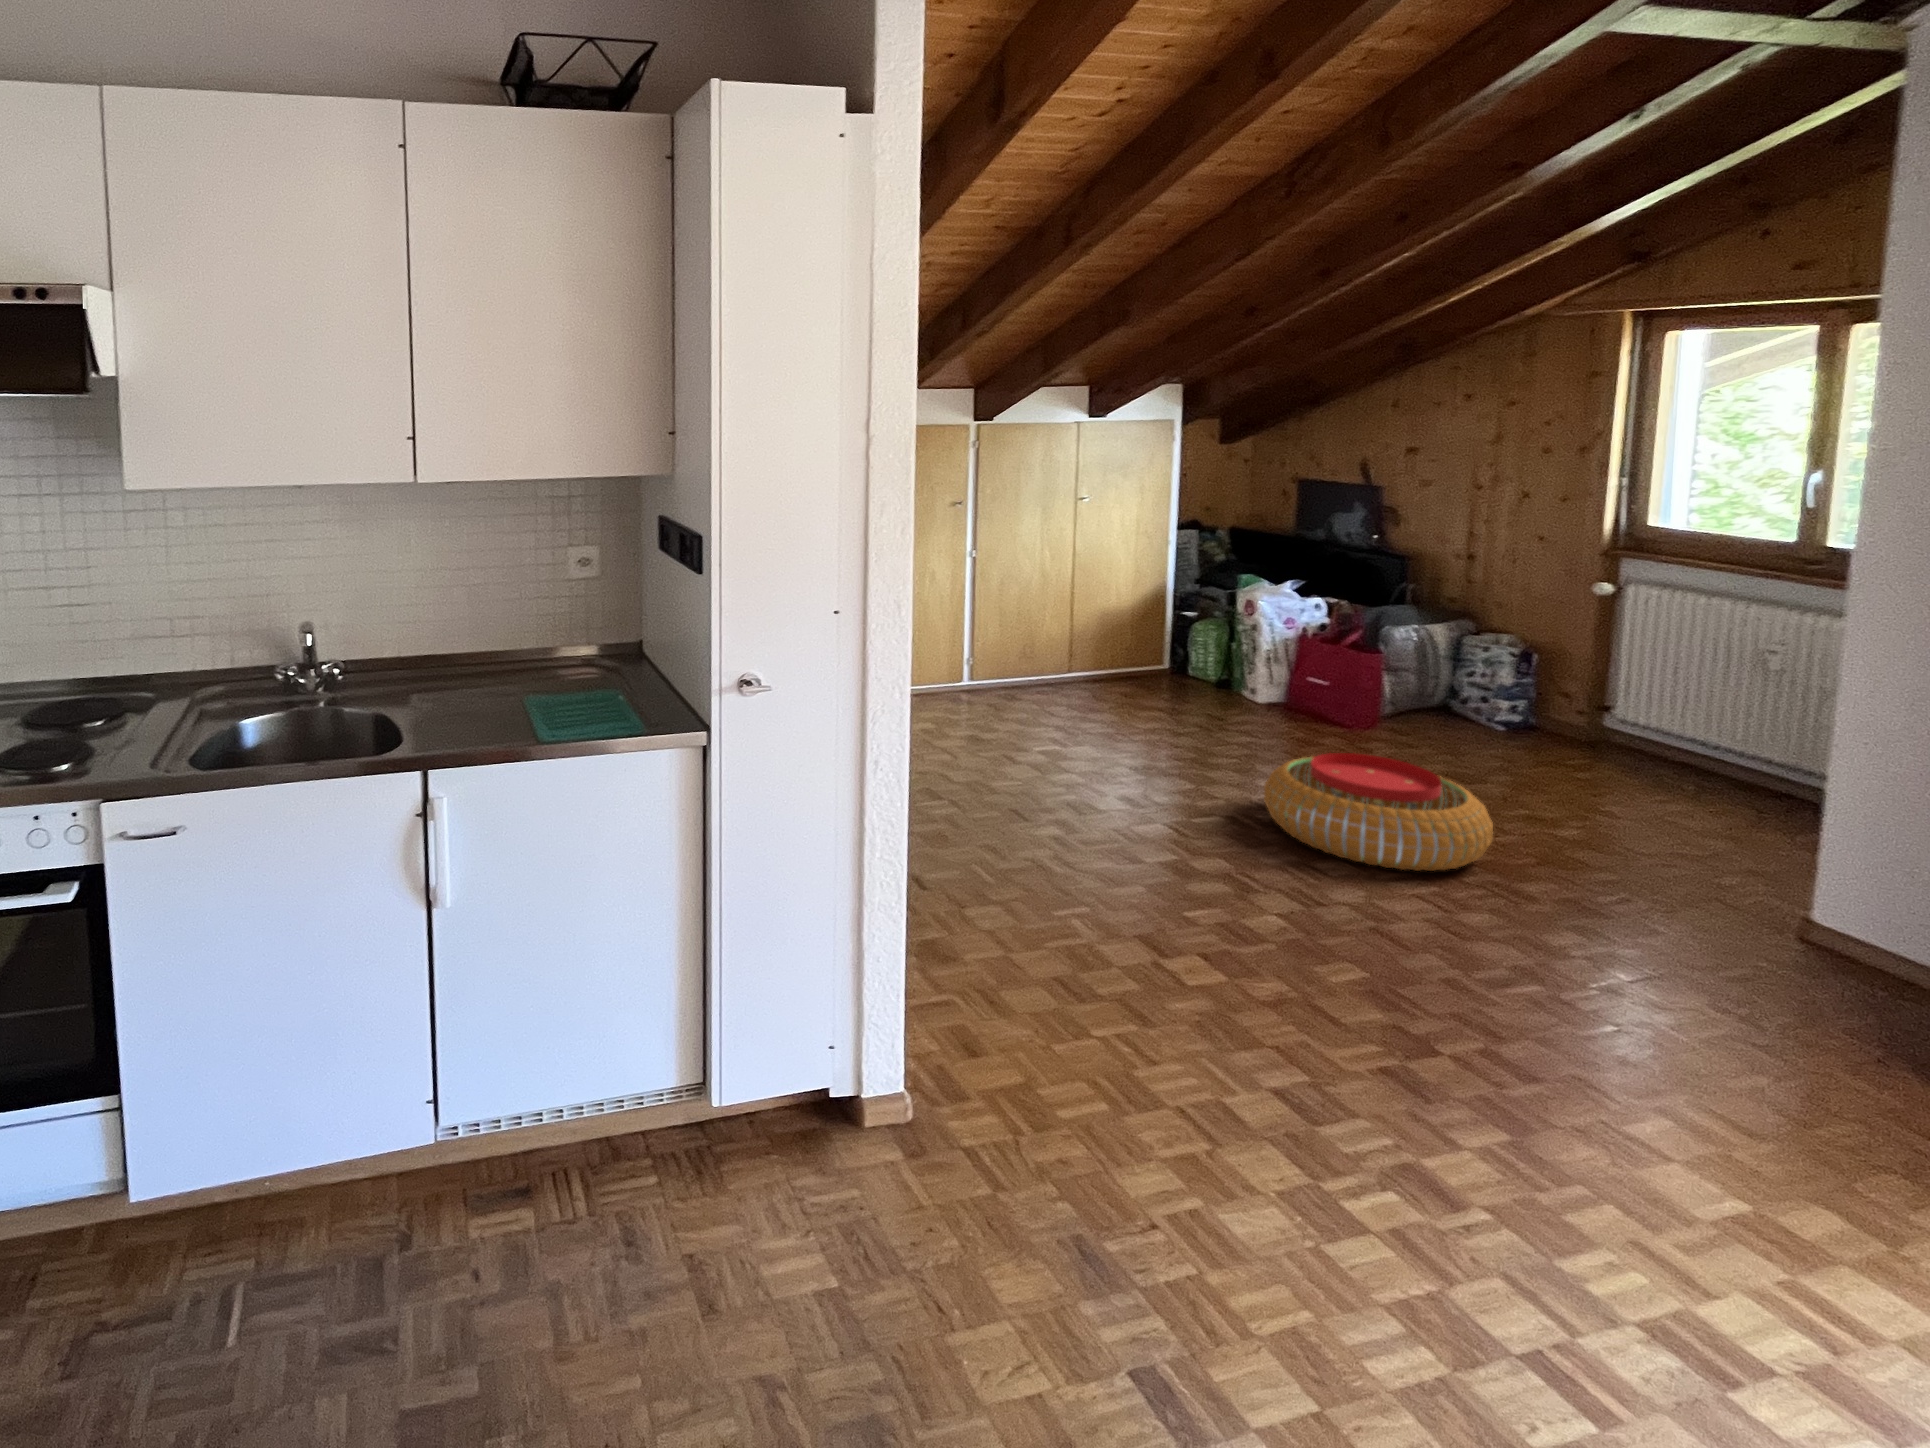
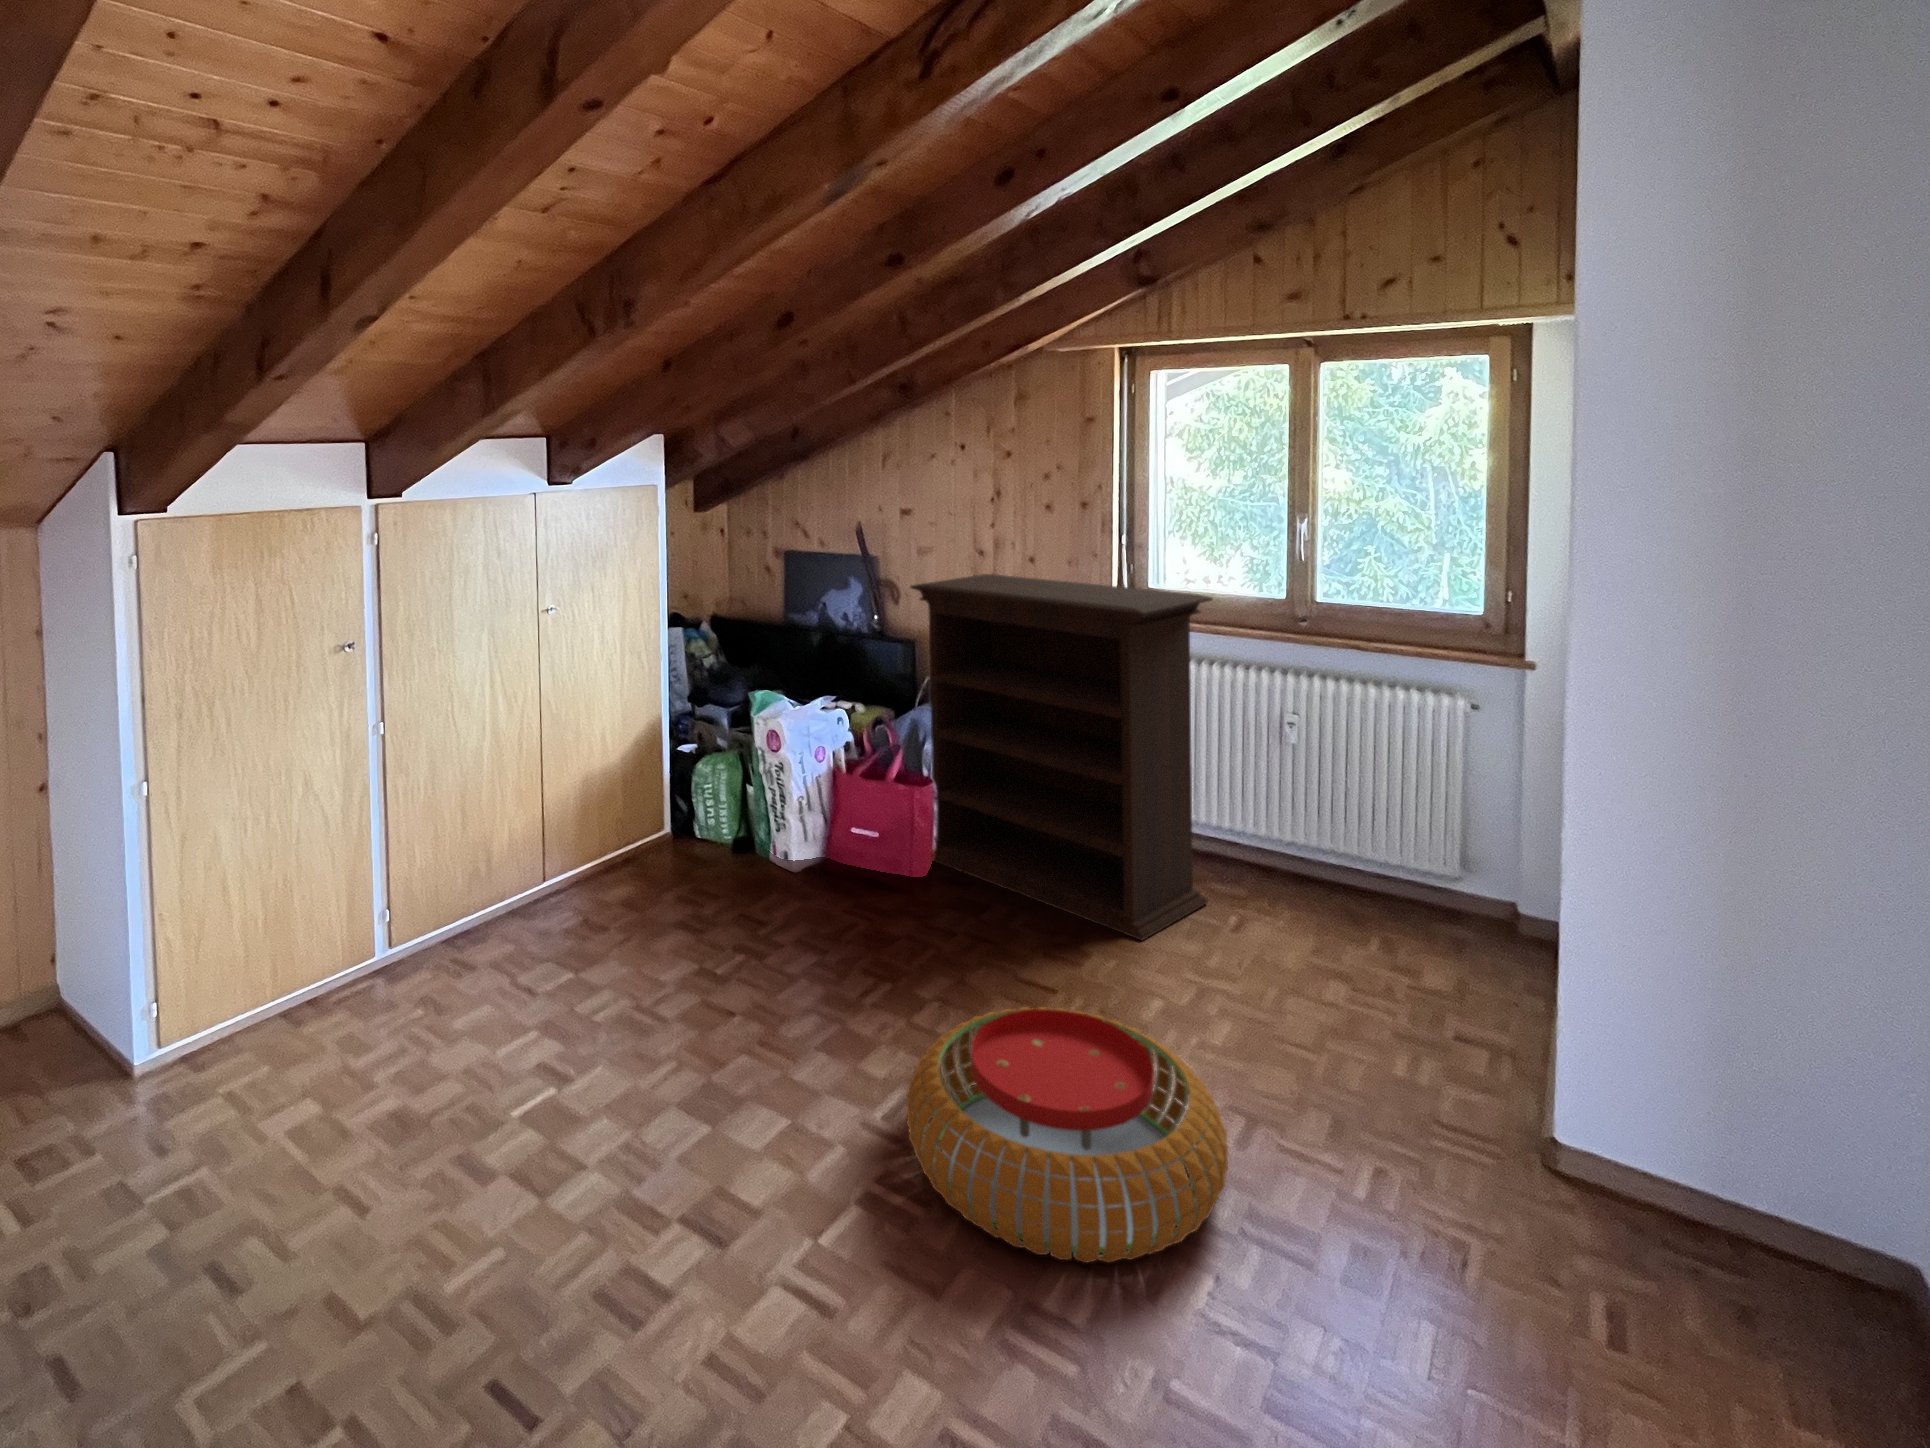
bookshelf: none [1379,503,1669,785] -> present [911,574,1212,940]

